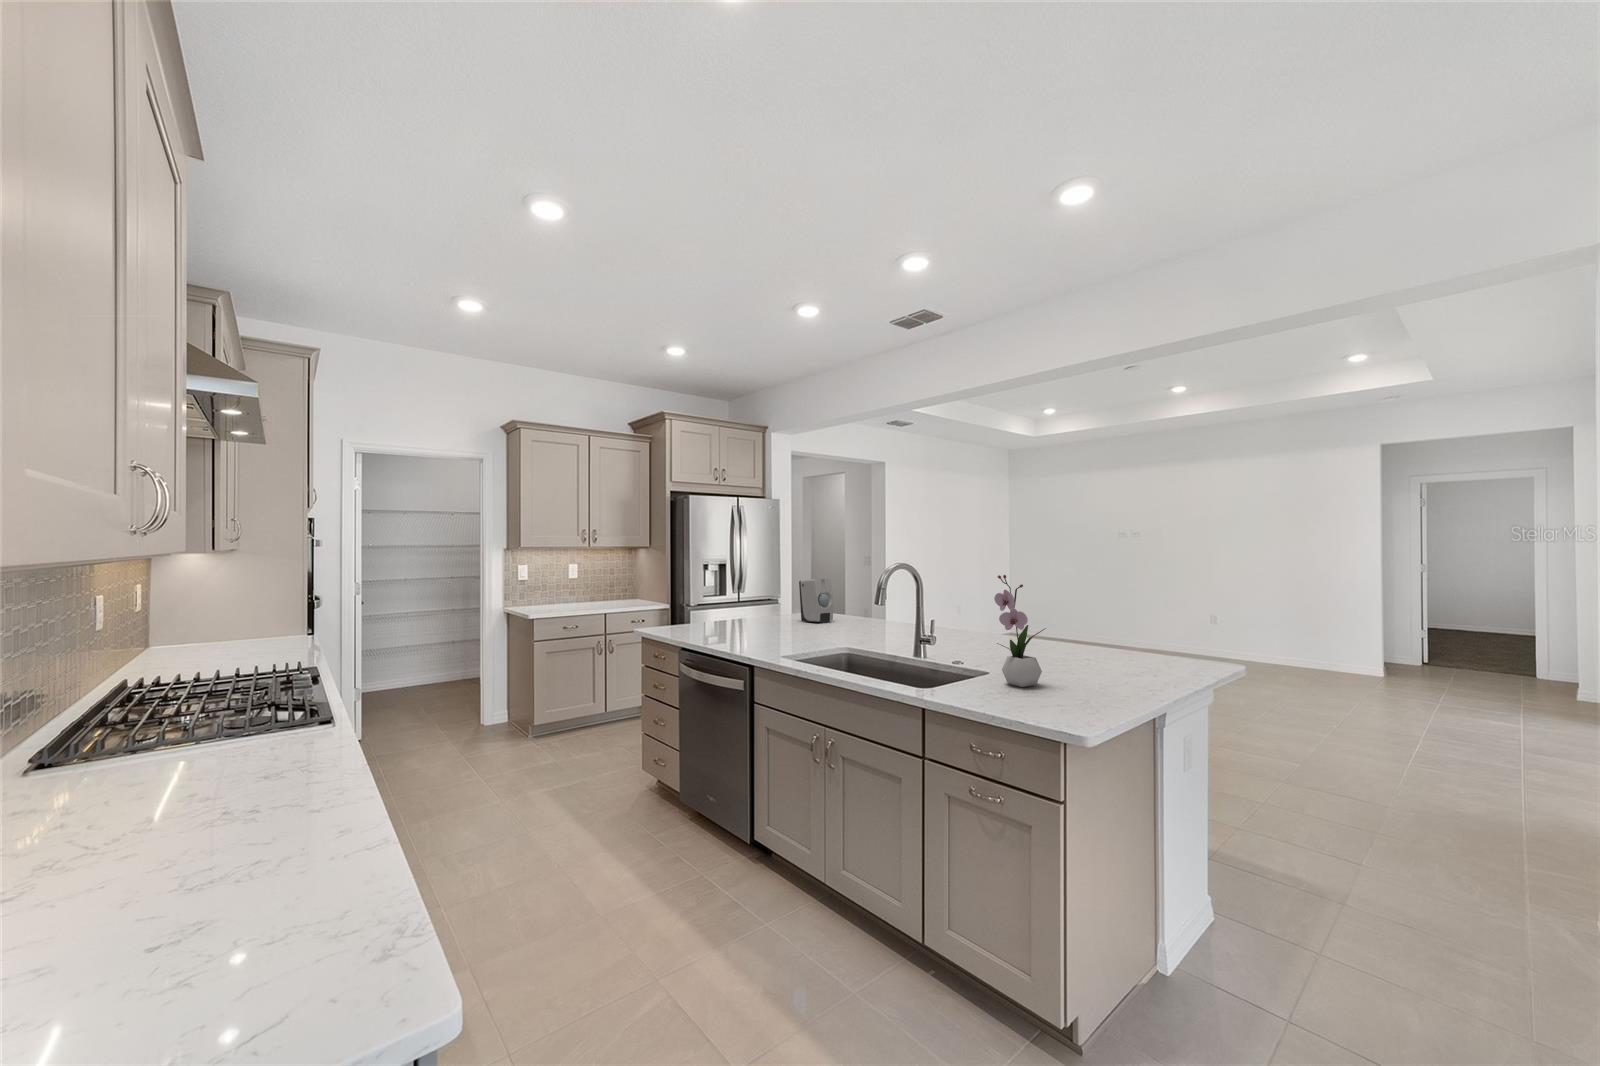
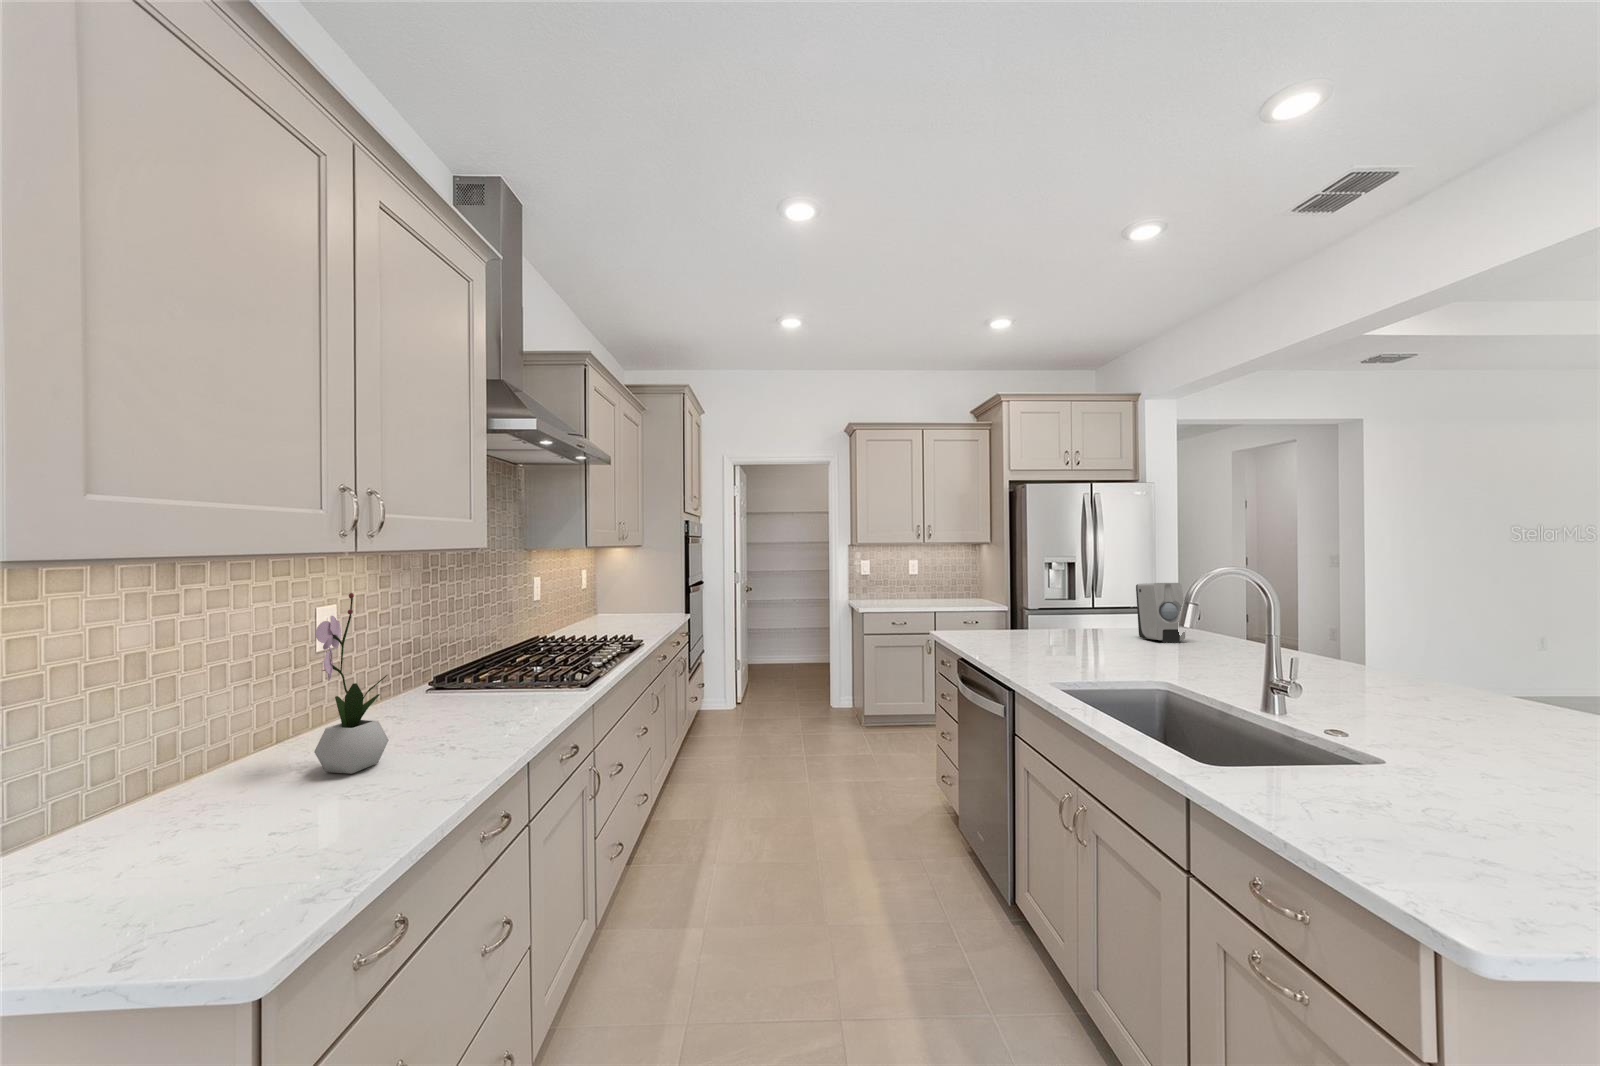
flower arrangement: present [994,575,1046,687] -> present [314,593,389,774]

